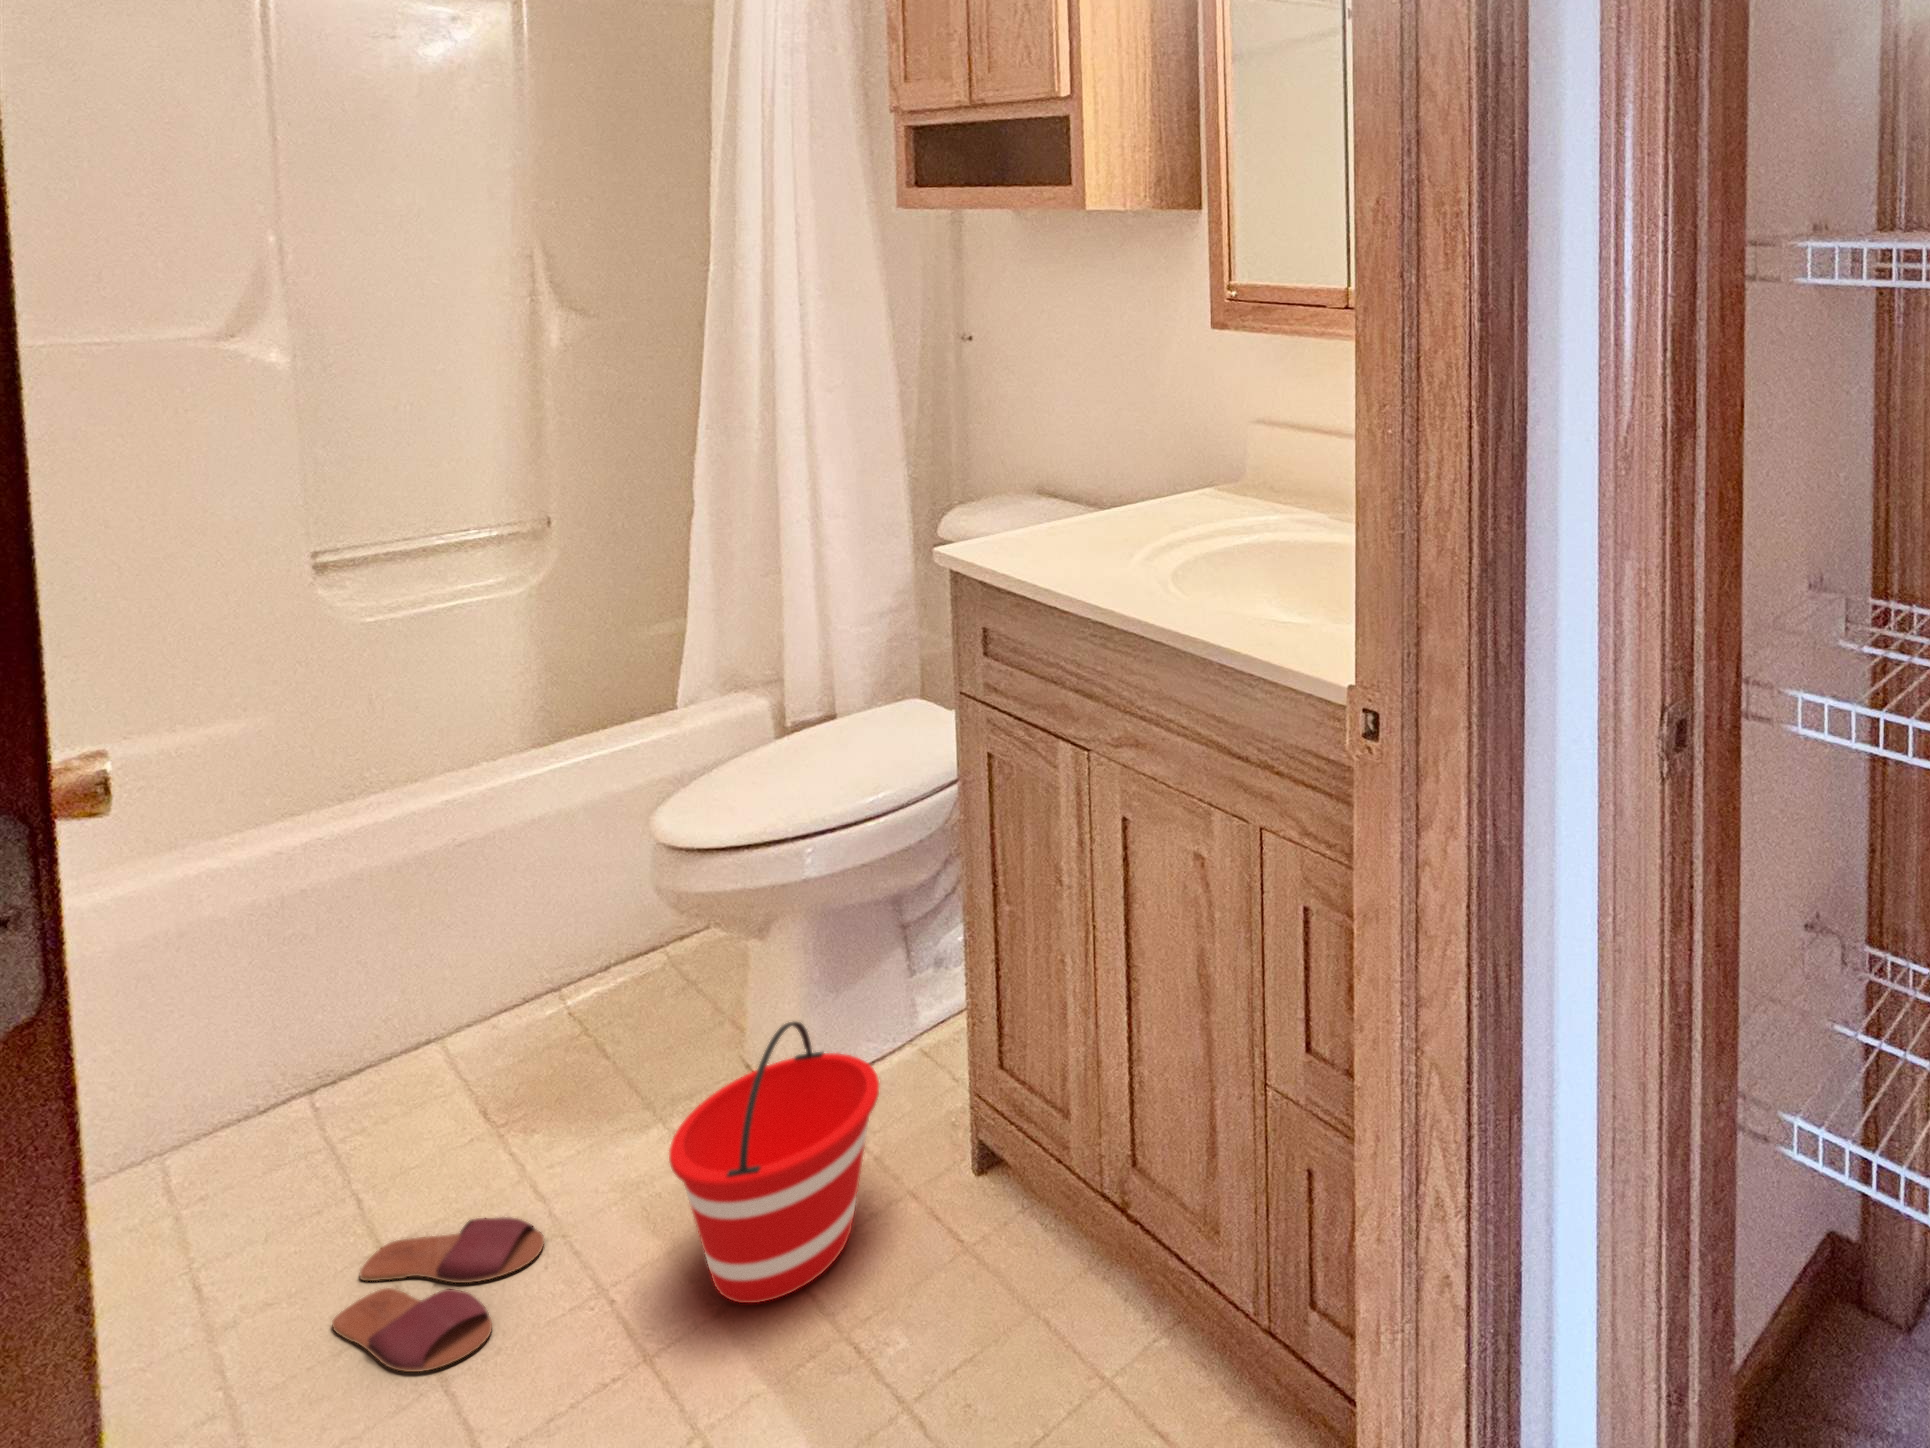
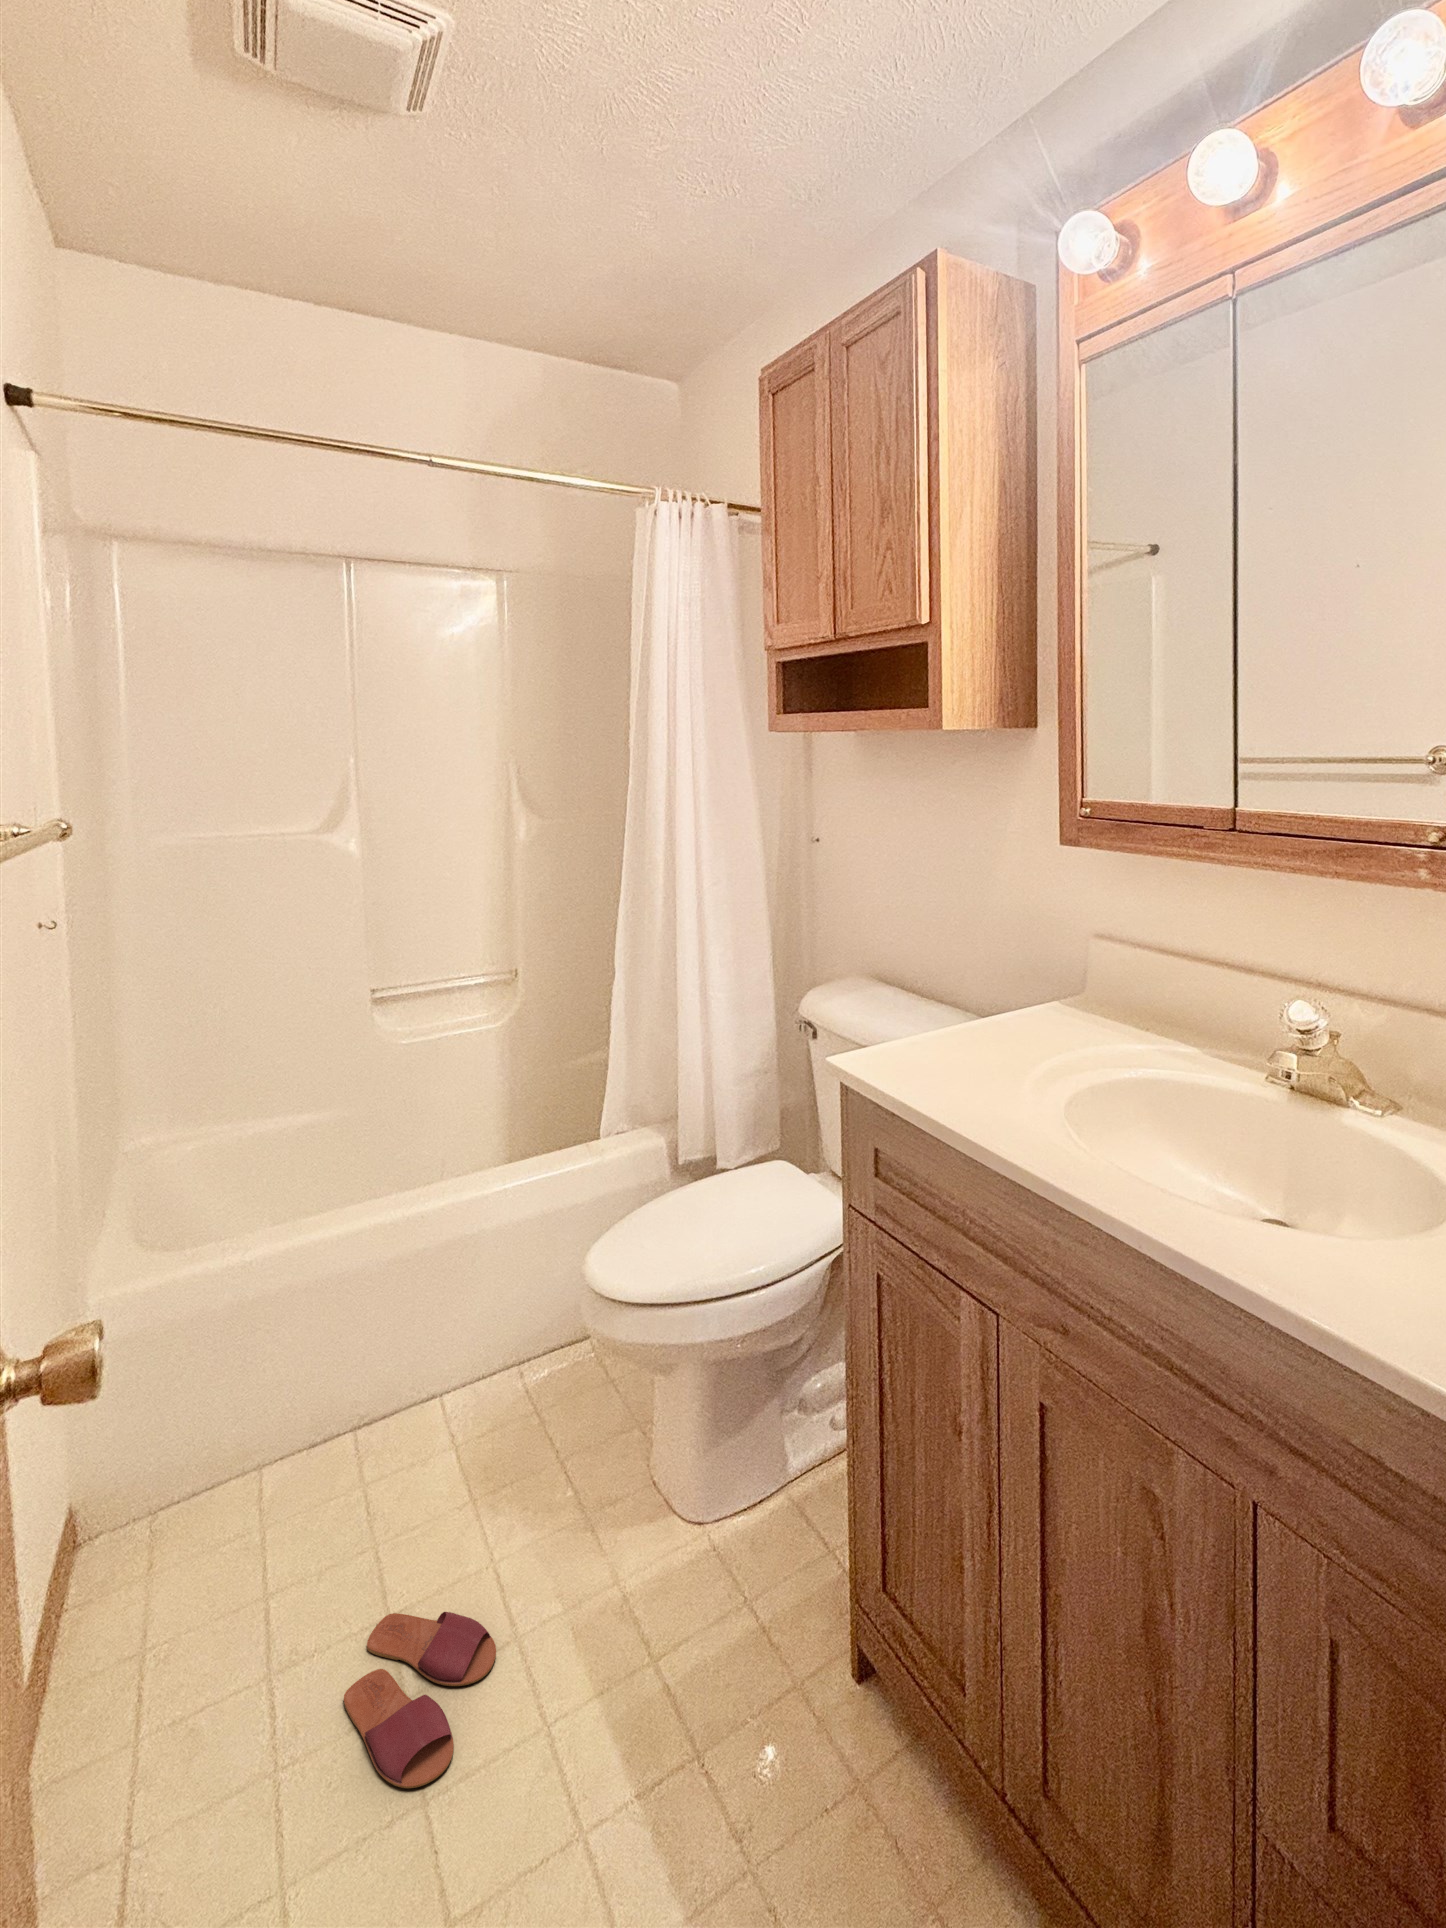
bucket: present [669,1022,879,1303] -> none [591,1509,766,1806]

